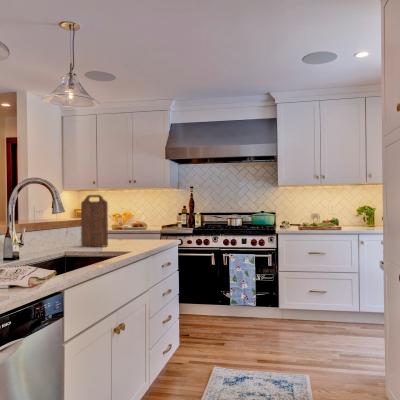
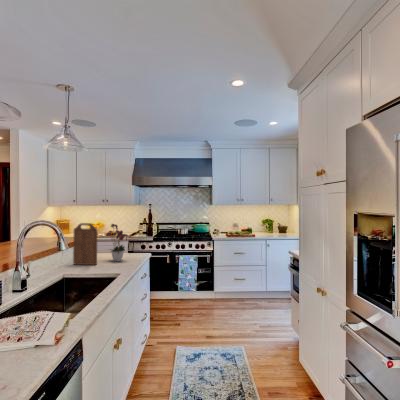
flower arrangement: none [119,195,150,245] -> present [107,224,130,261]

